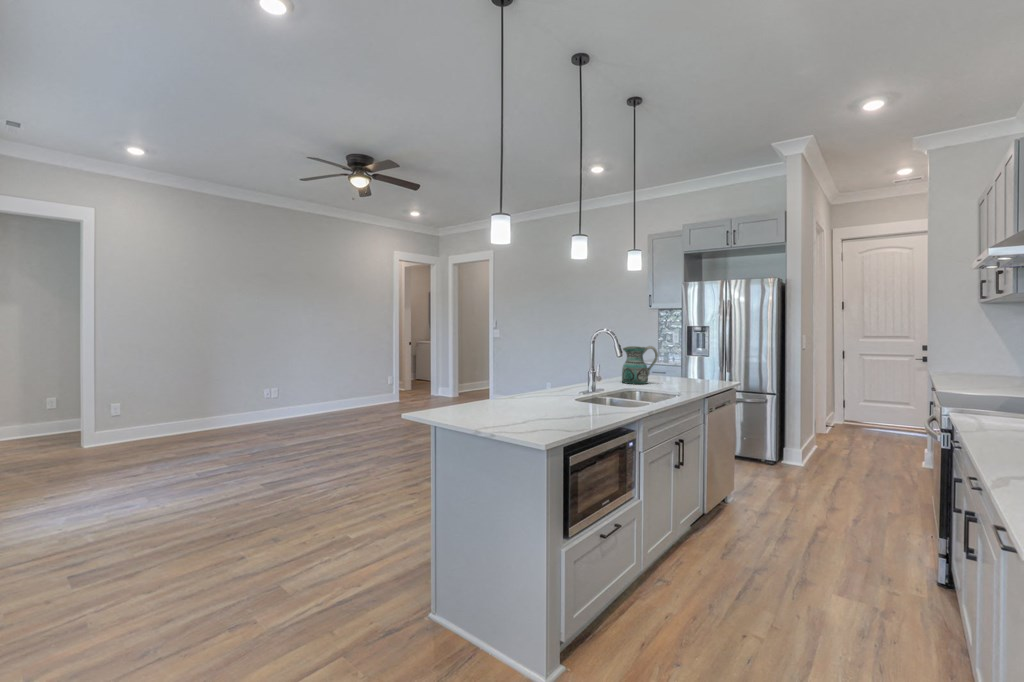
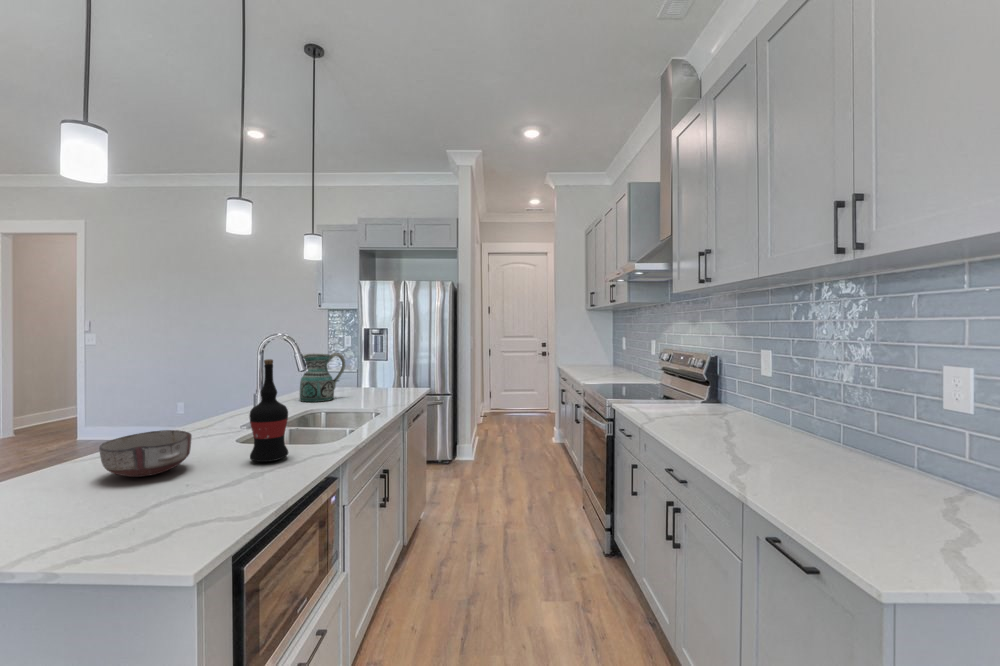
wine bottle: none [579,346,602,411] -> present [250,359,289,462]
ceramic bowl: none [508,385,549,408] -> present [99,430,192,477]

